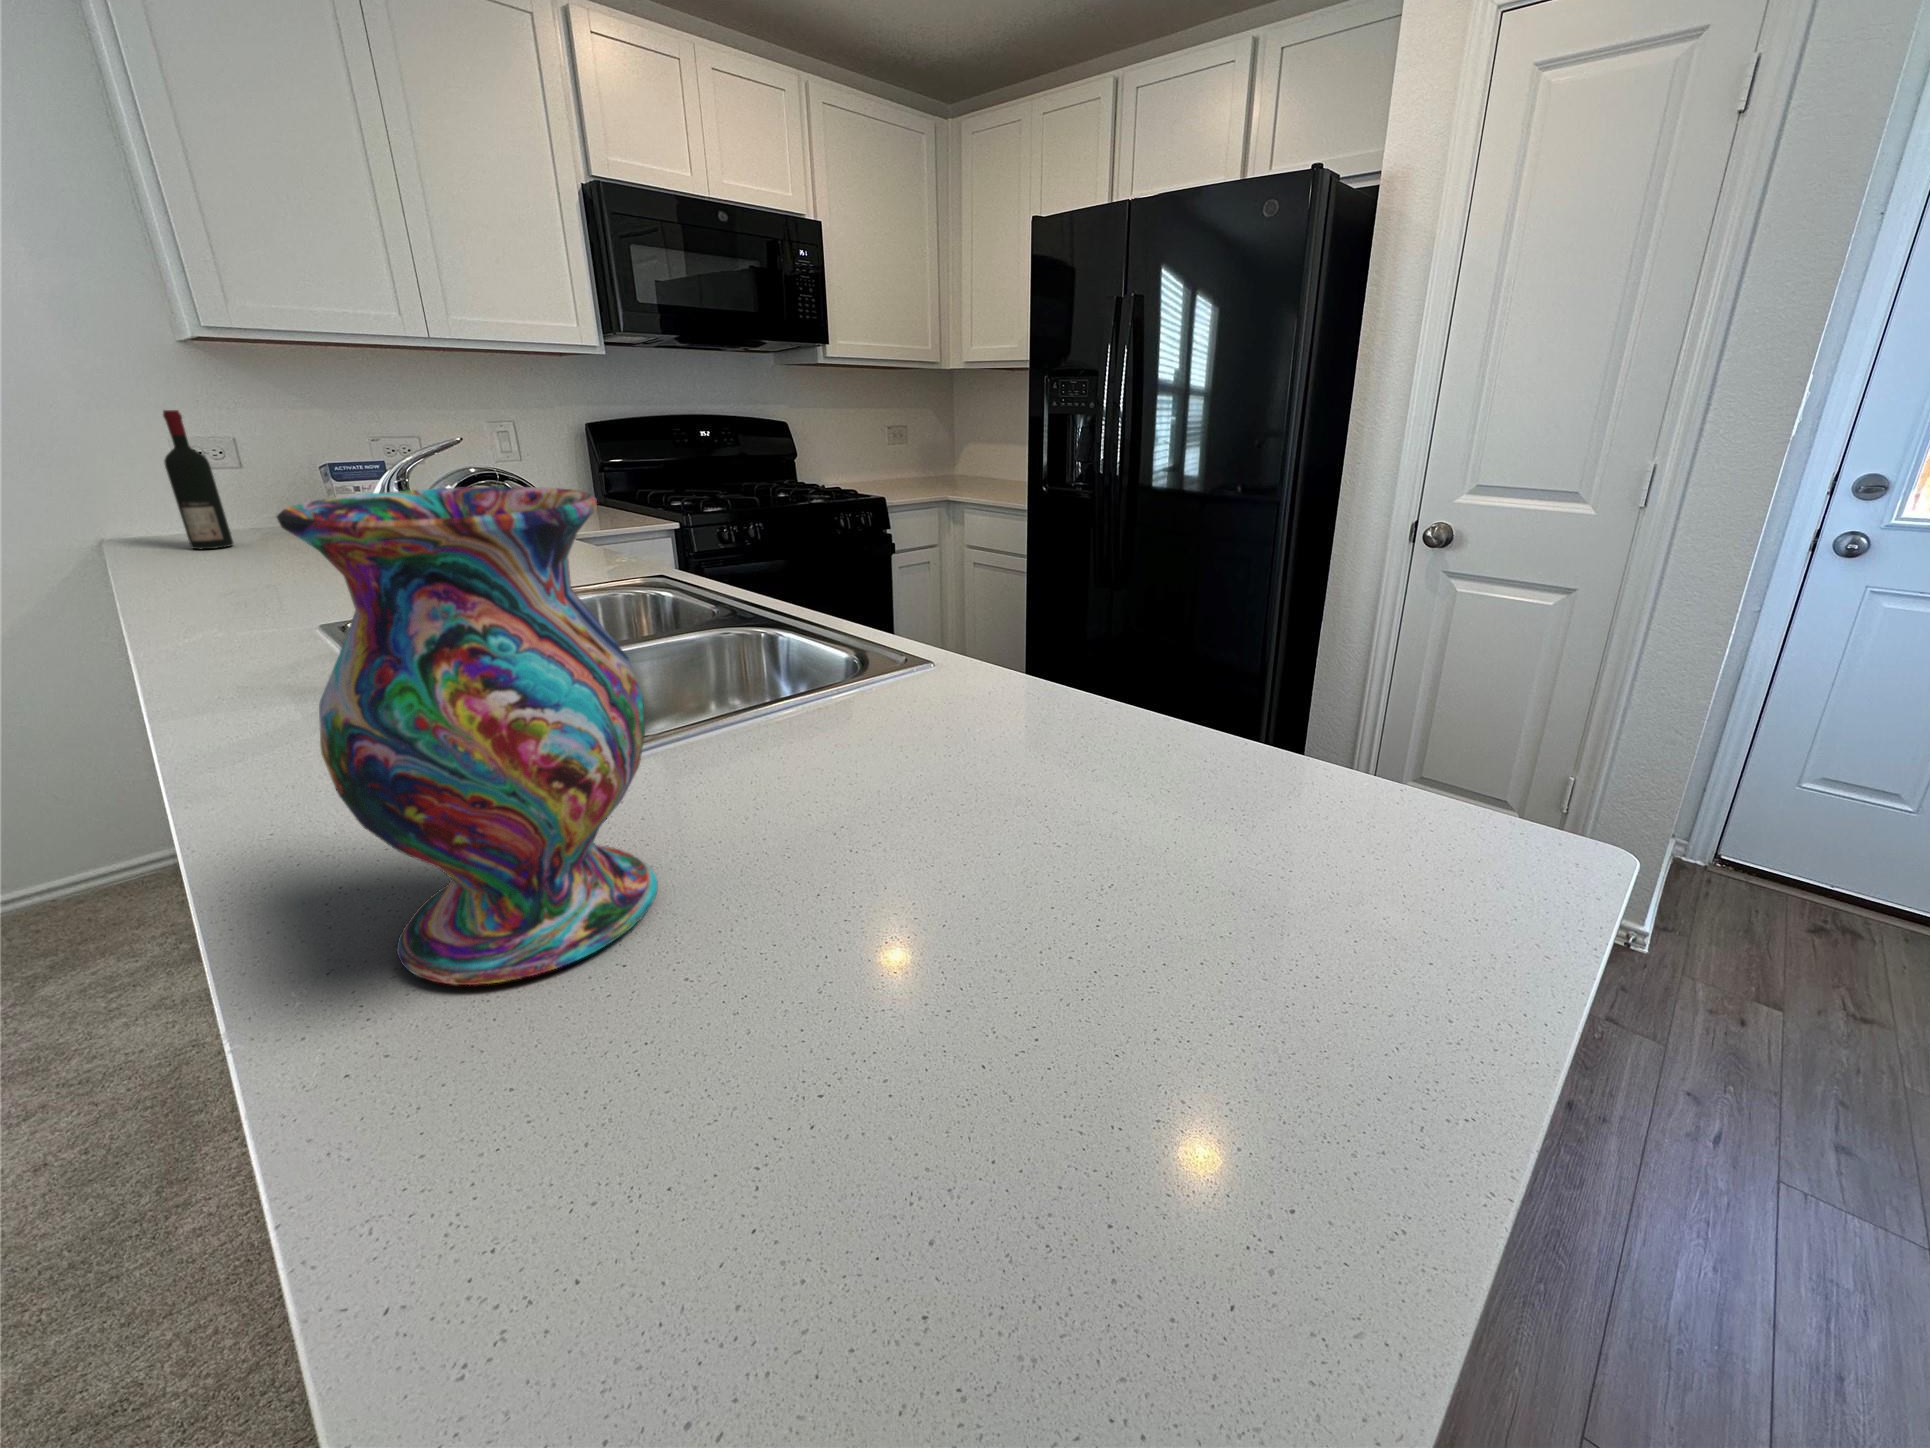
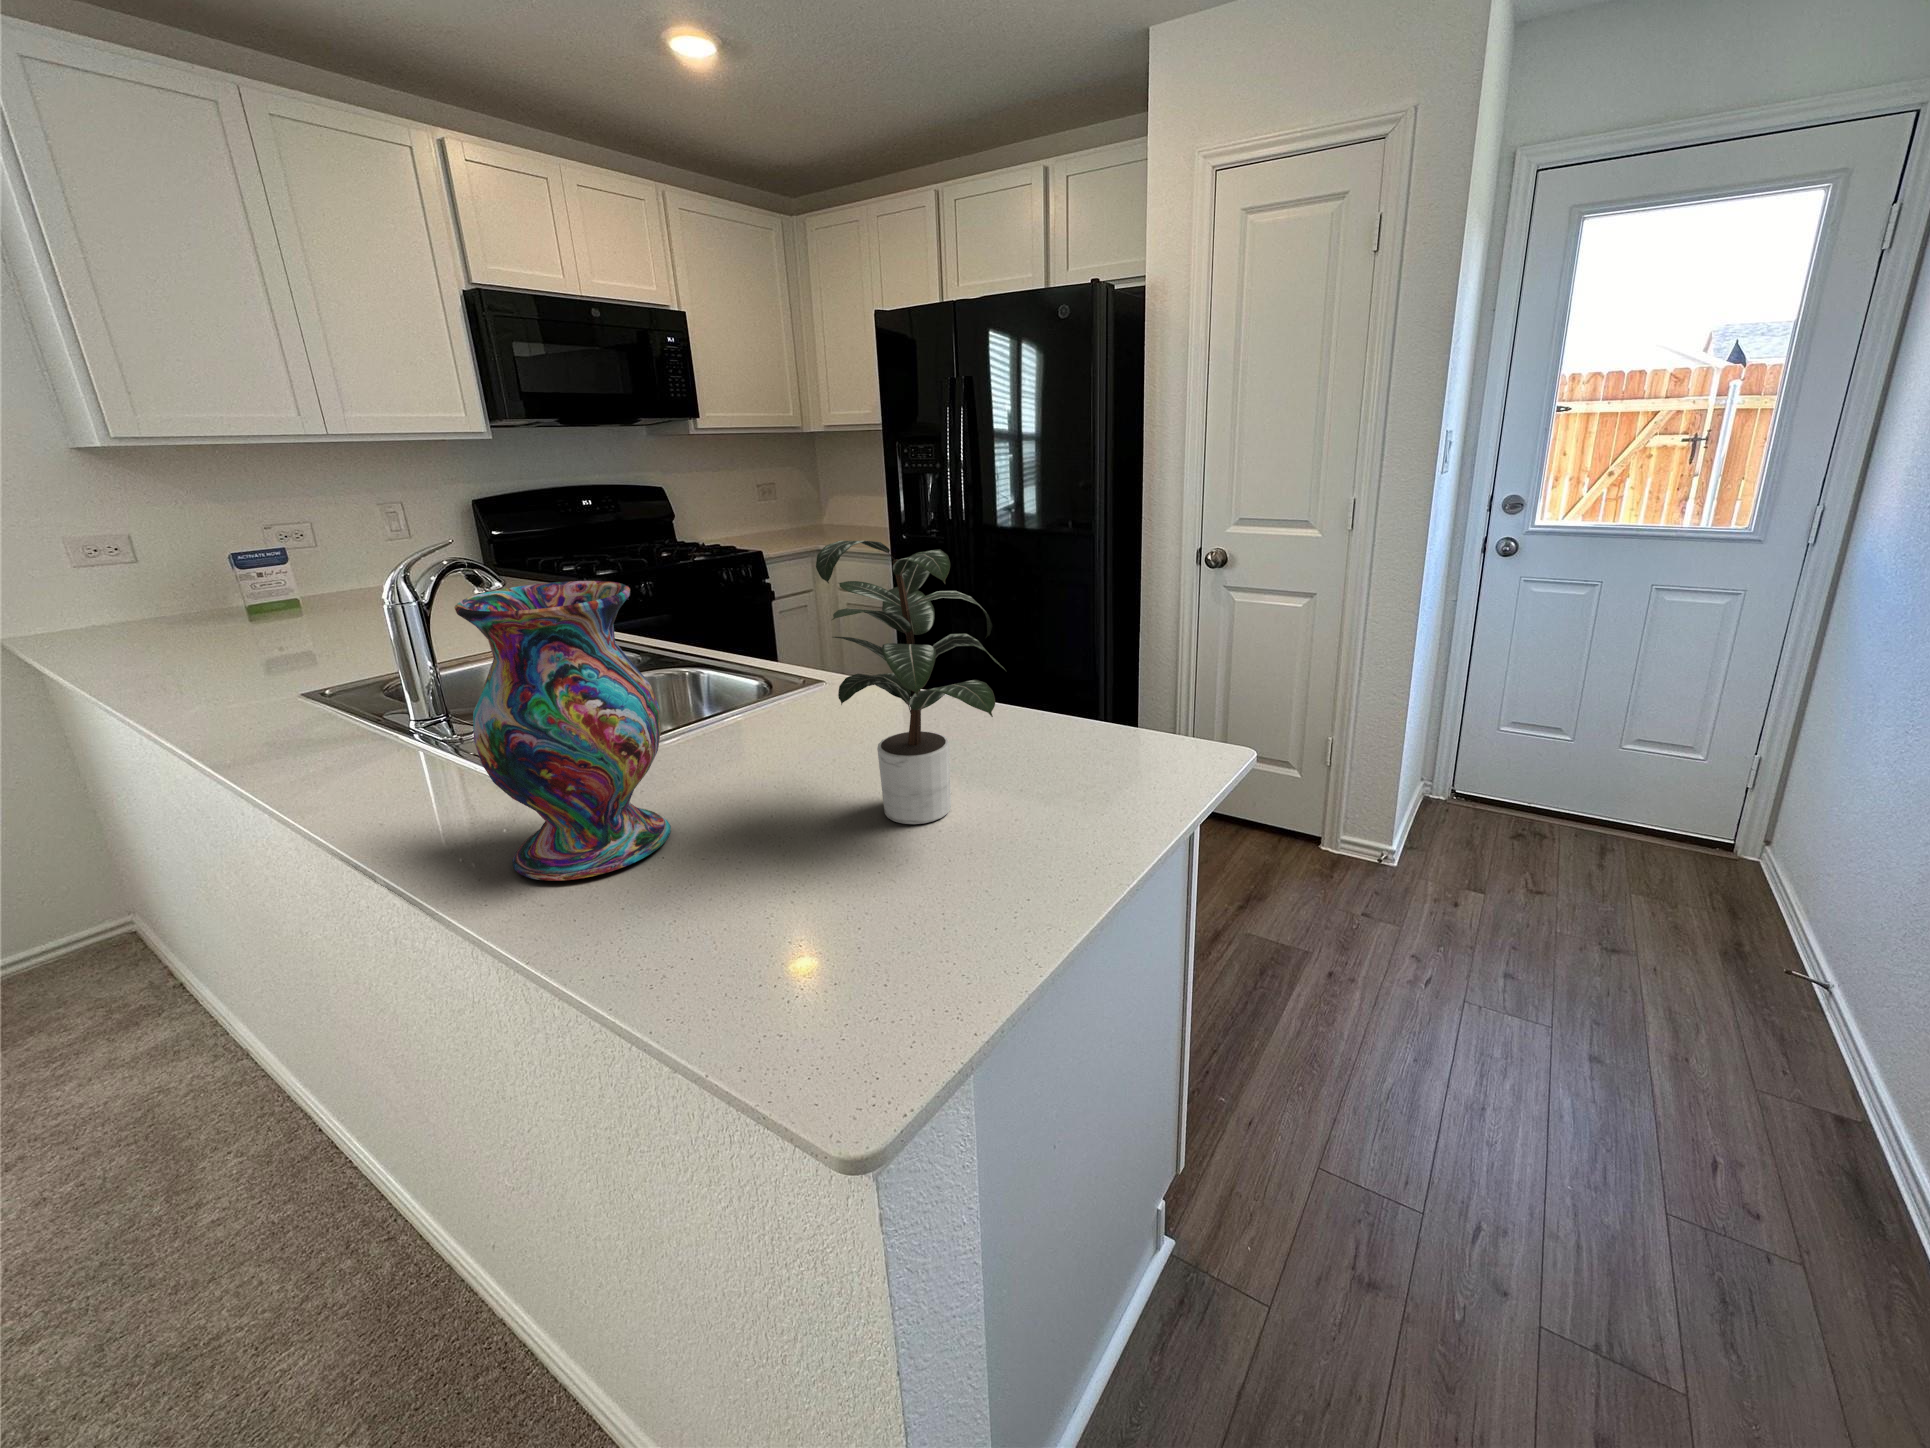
wine bottle: present [163,410,233,549] -> none [78,514,150,641]
potted plant: none [828,432,1320,936] -> present [816,541,1005,824]

